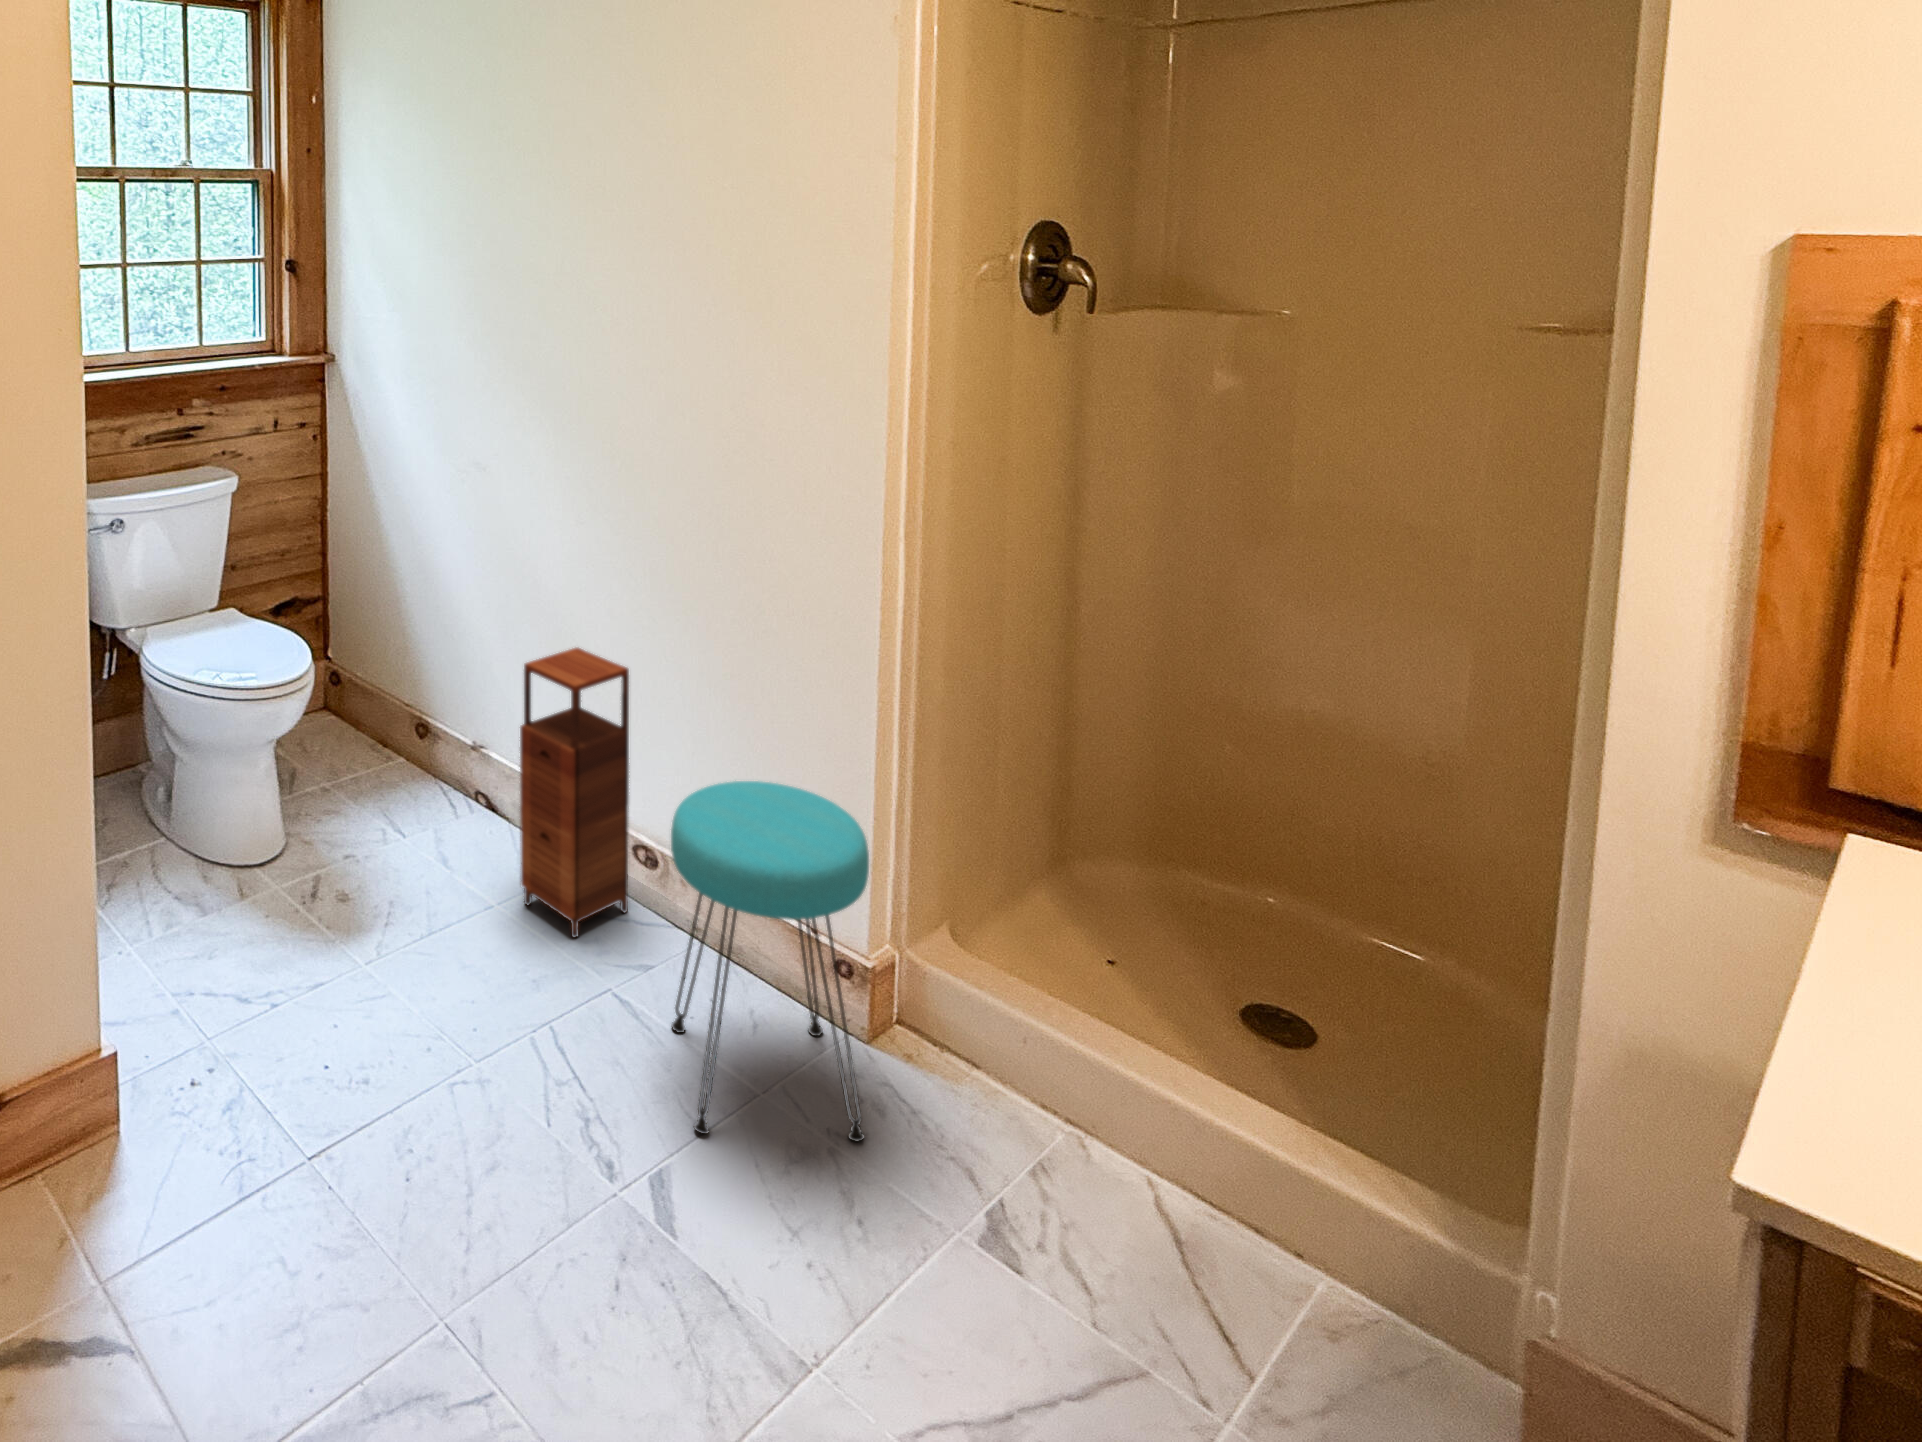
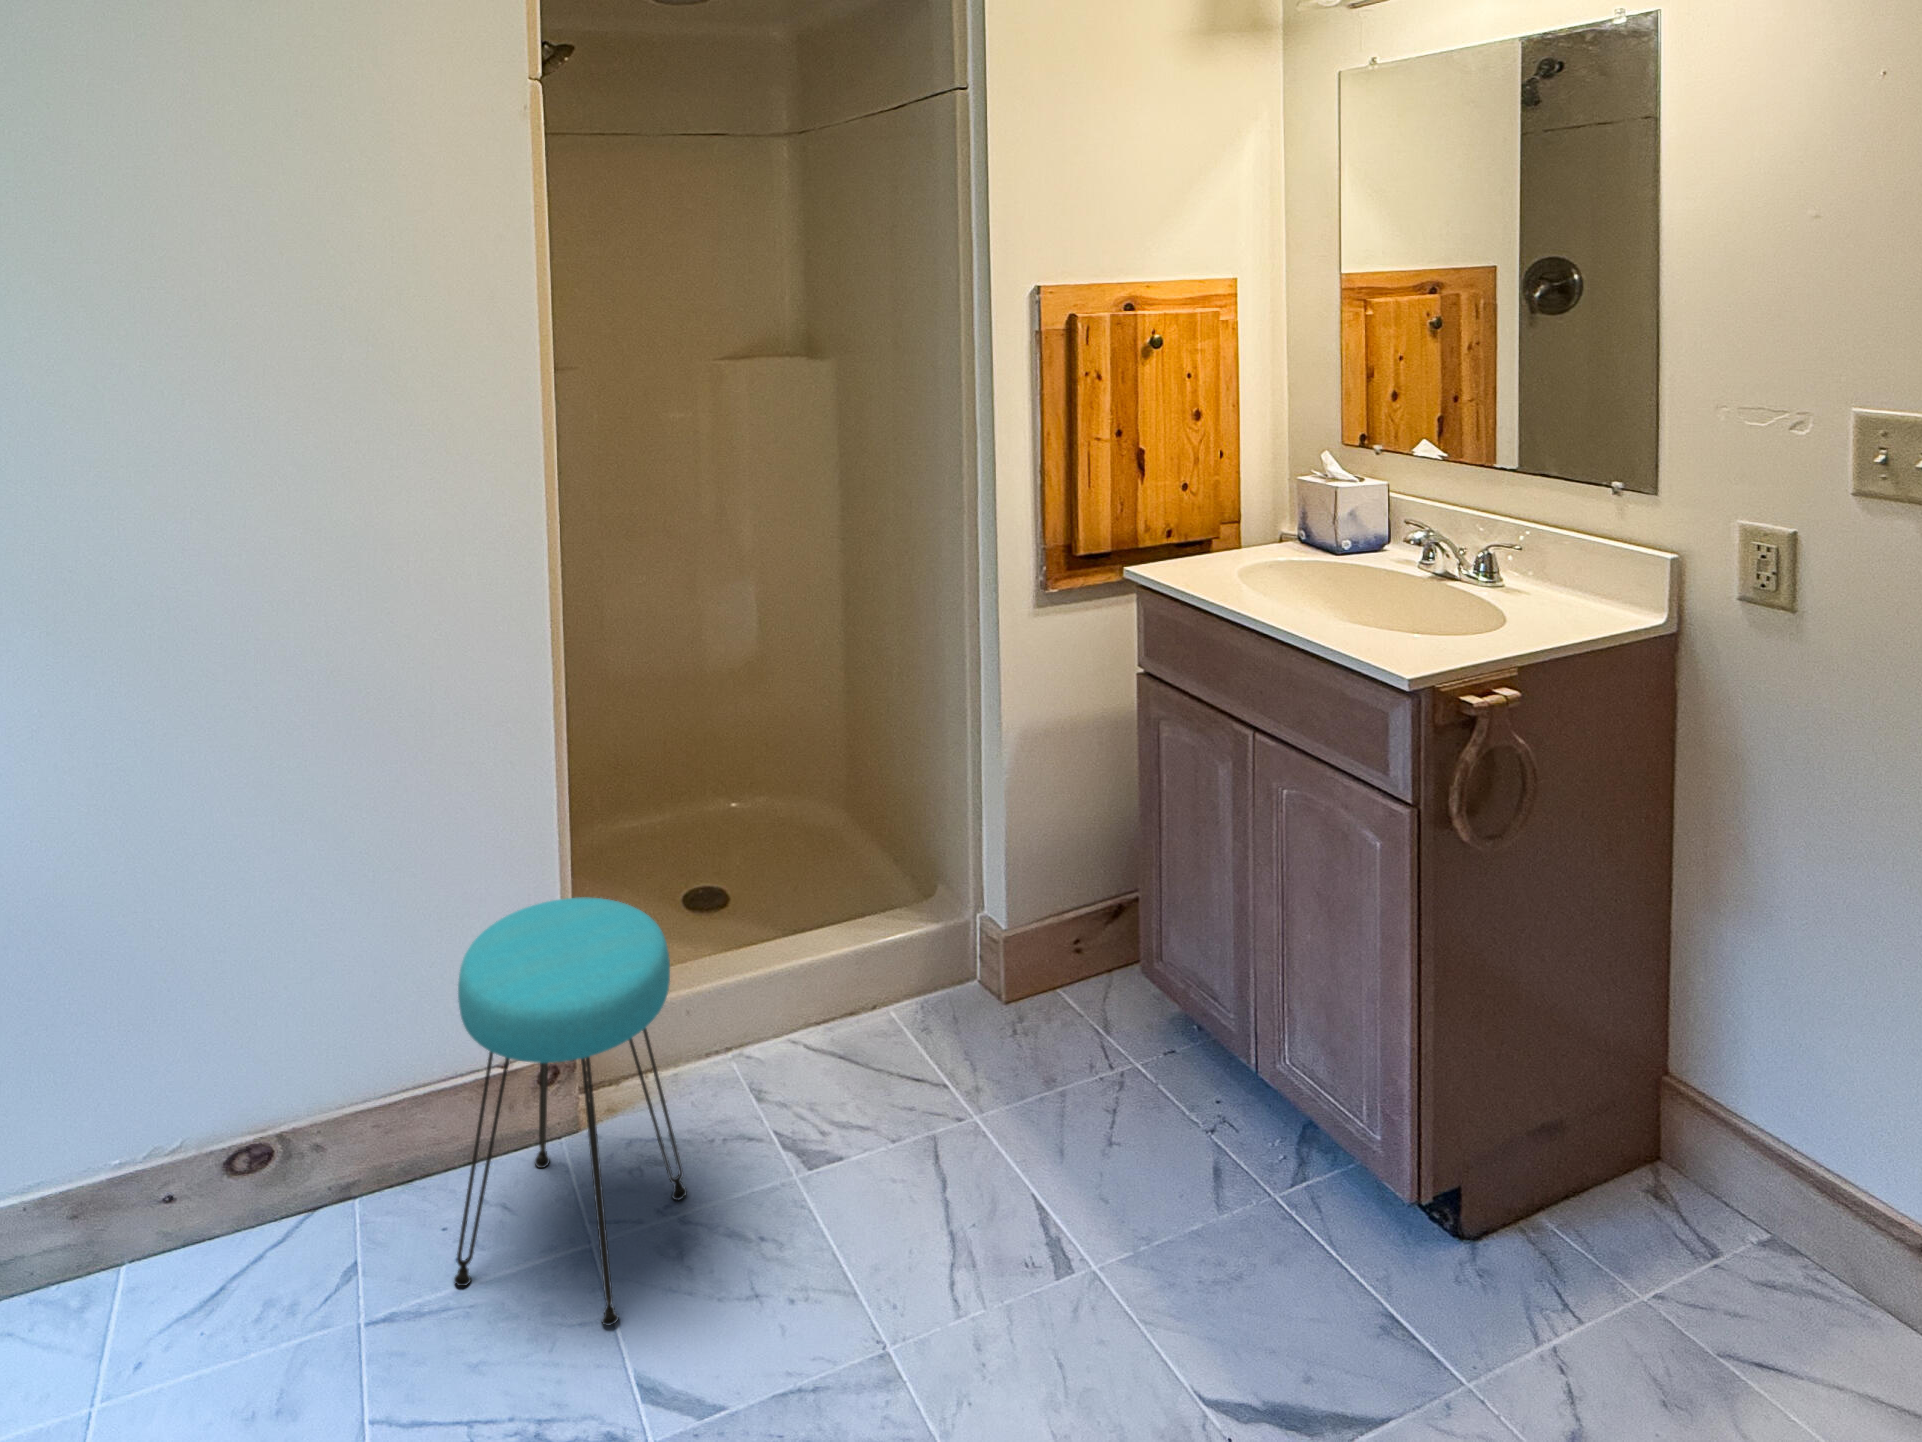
storage cabinet: present [520,648,629,937] -> none [90,917,241,1373]

